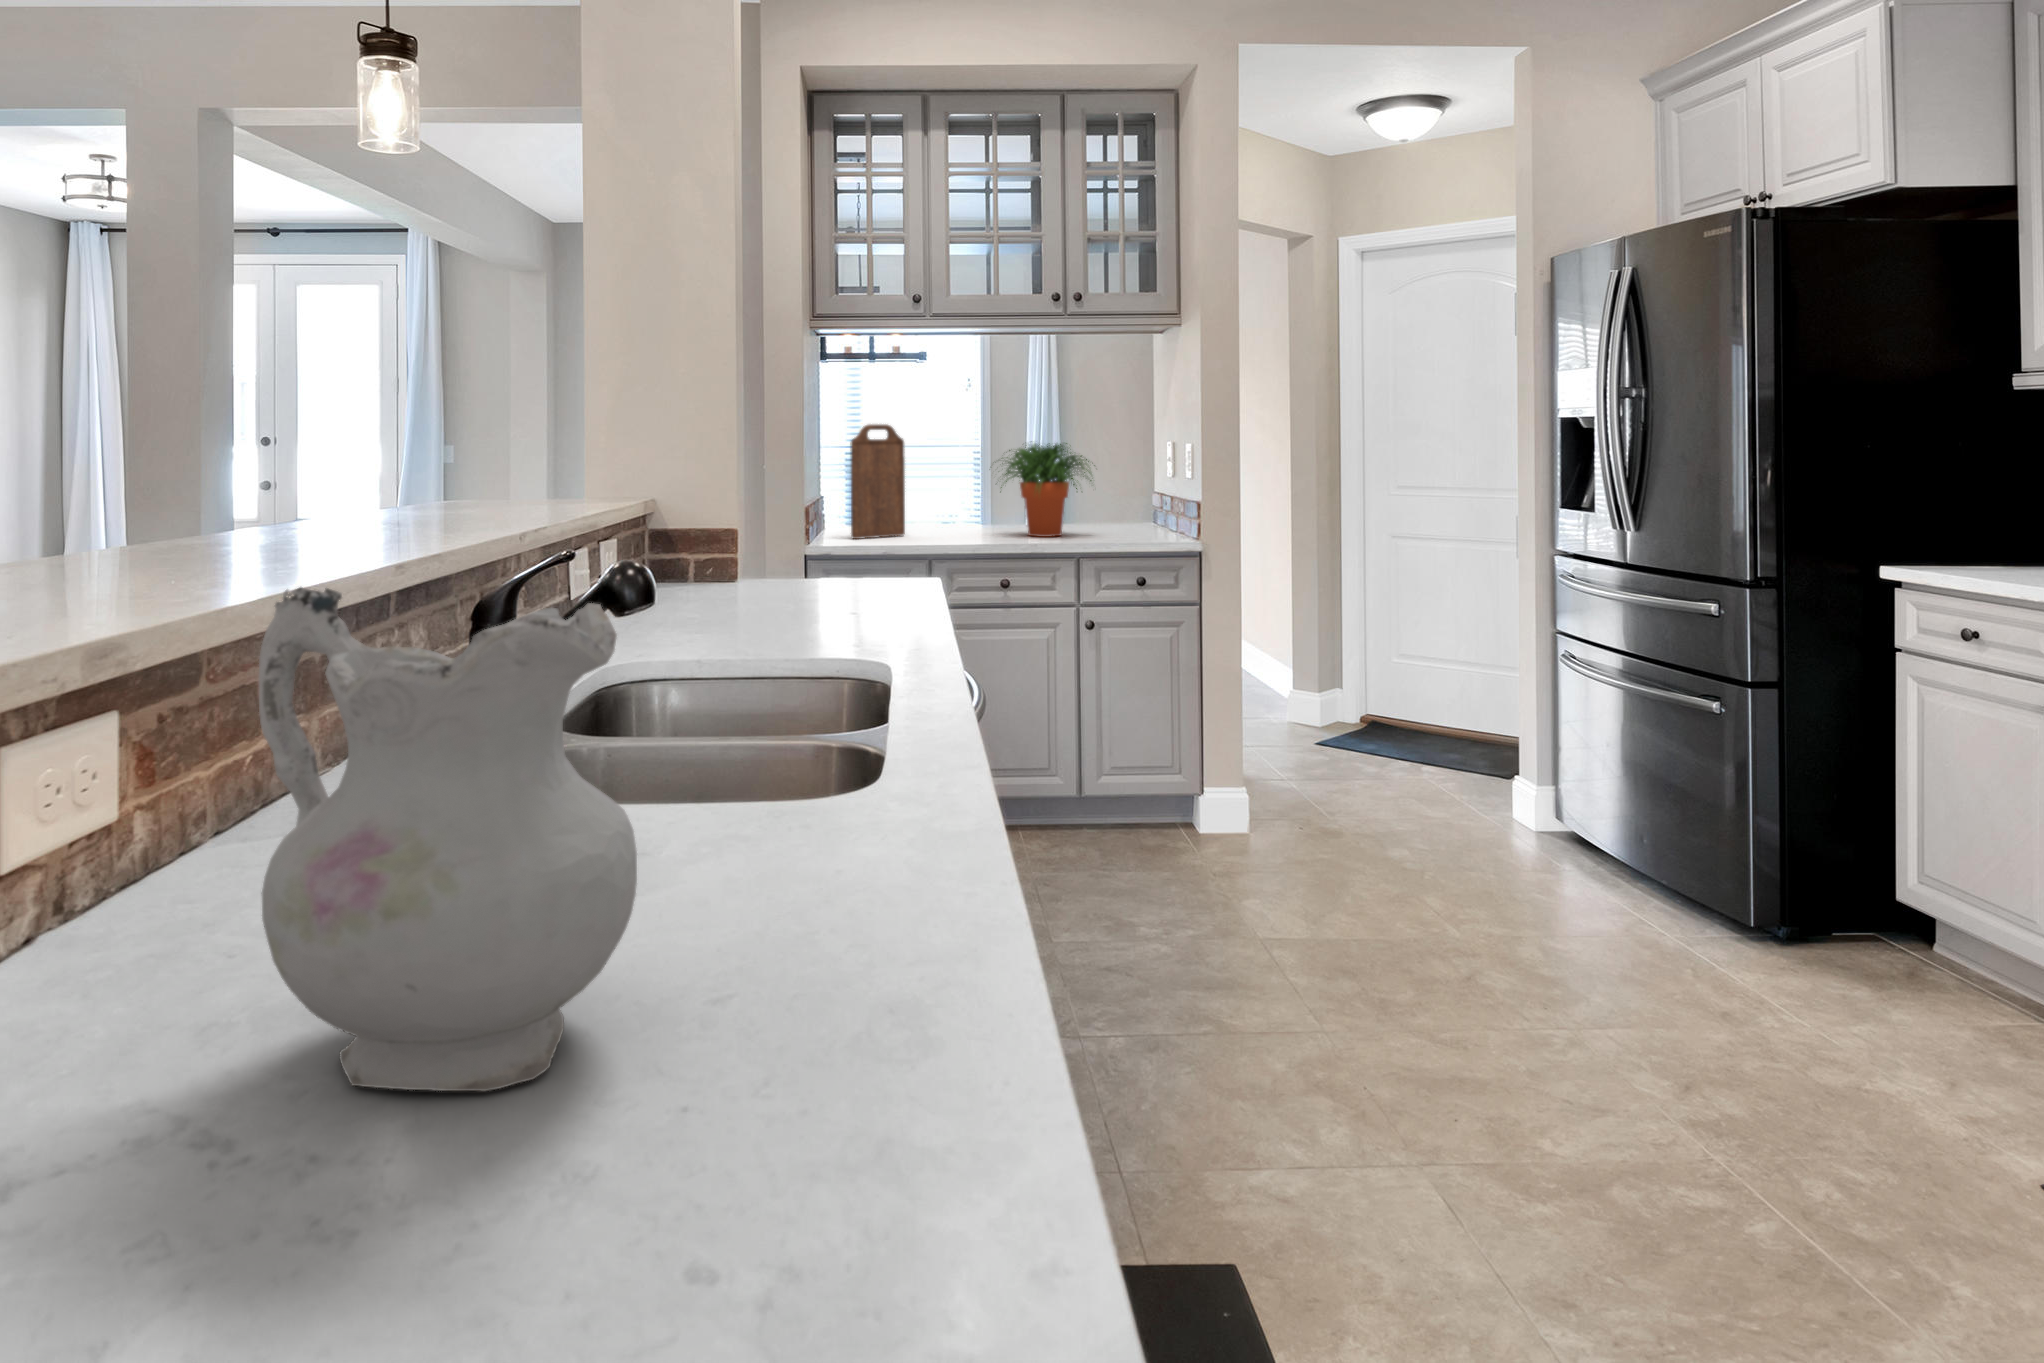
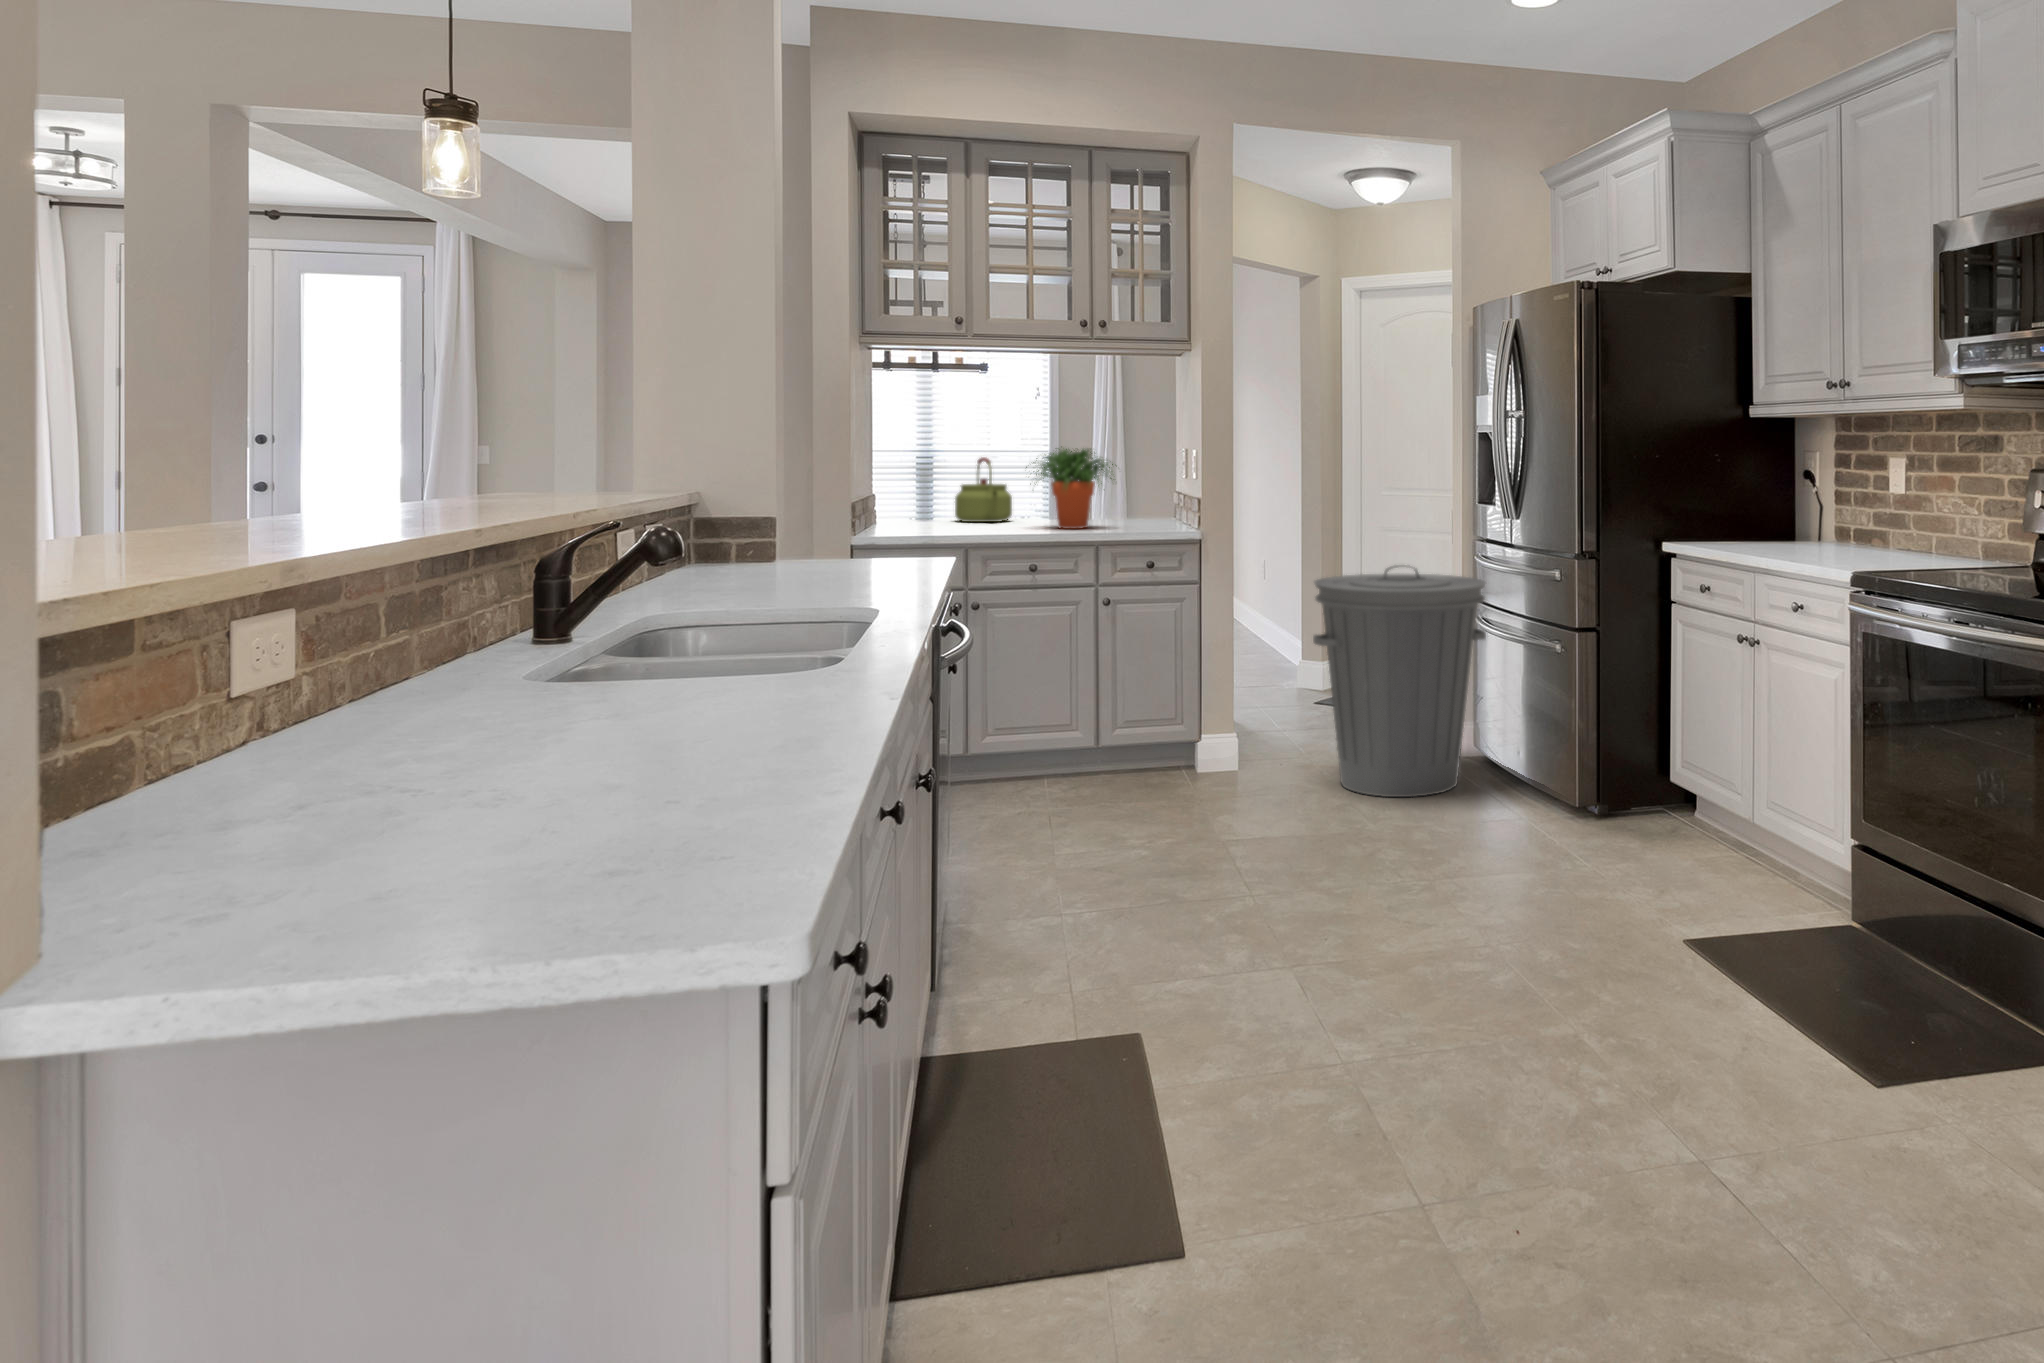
cutting board: present [850,424,905,539] -> none [894,430,946,531]
kettle: none [909,454,971,527] -> present [955,457,1012,522]
ceramic pitcher: present [259,587,637,1091] -> none [422,520,651,774]
trash can: none [1346,587,1584,886] -> present [1313,565,1486,797]

